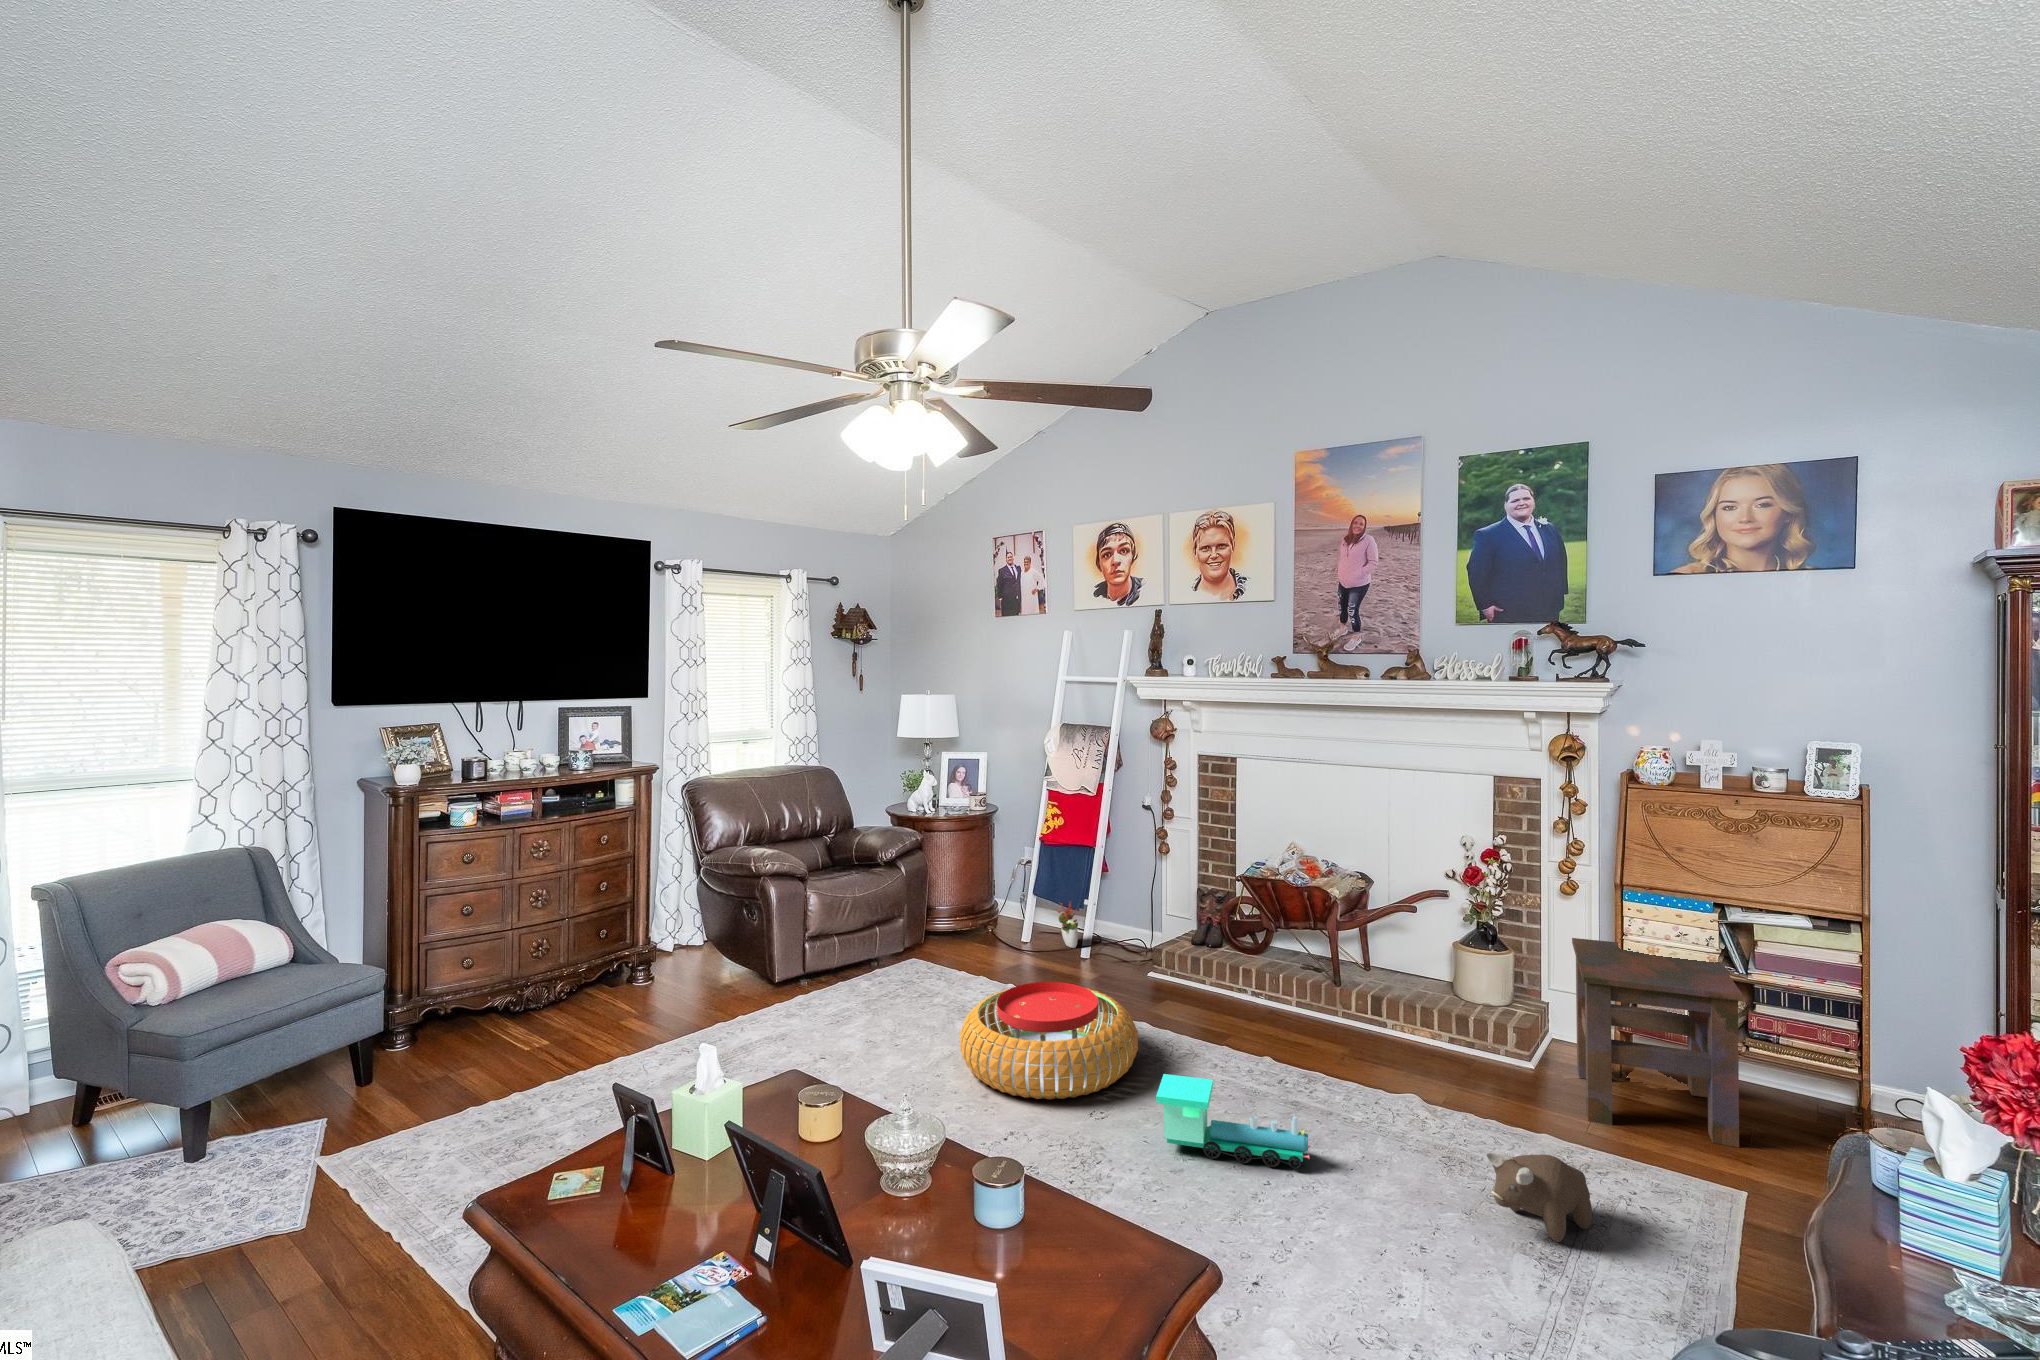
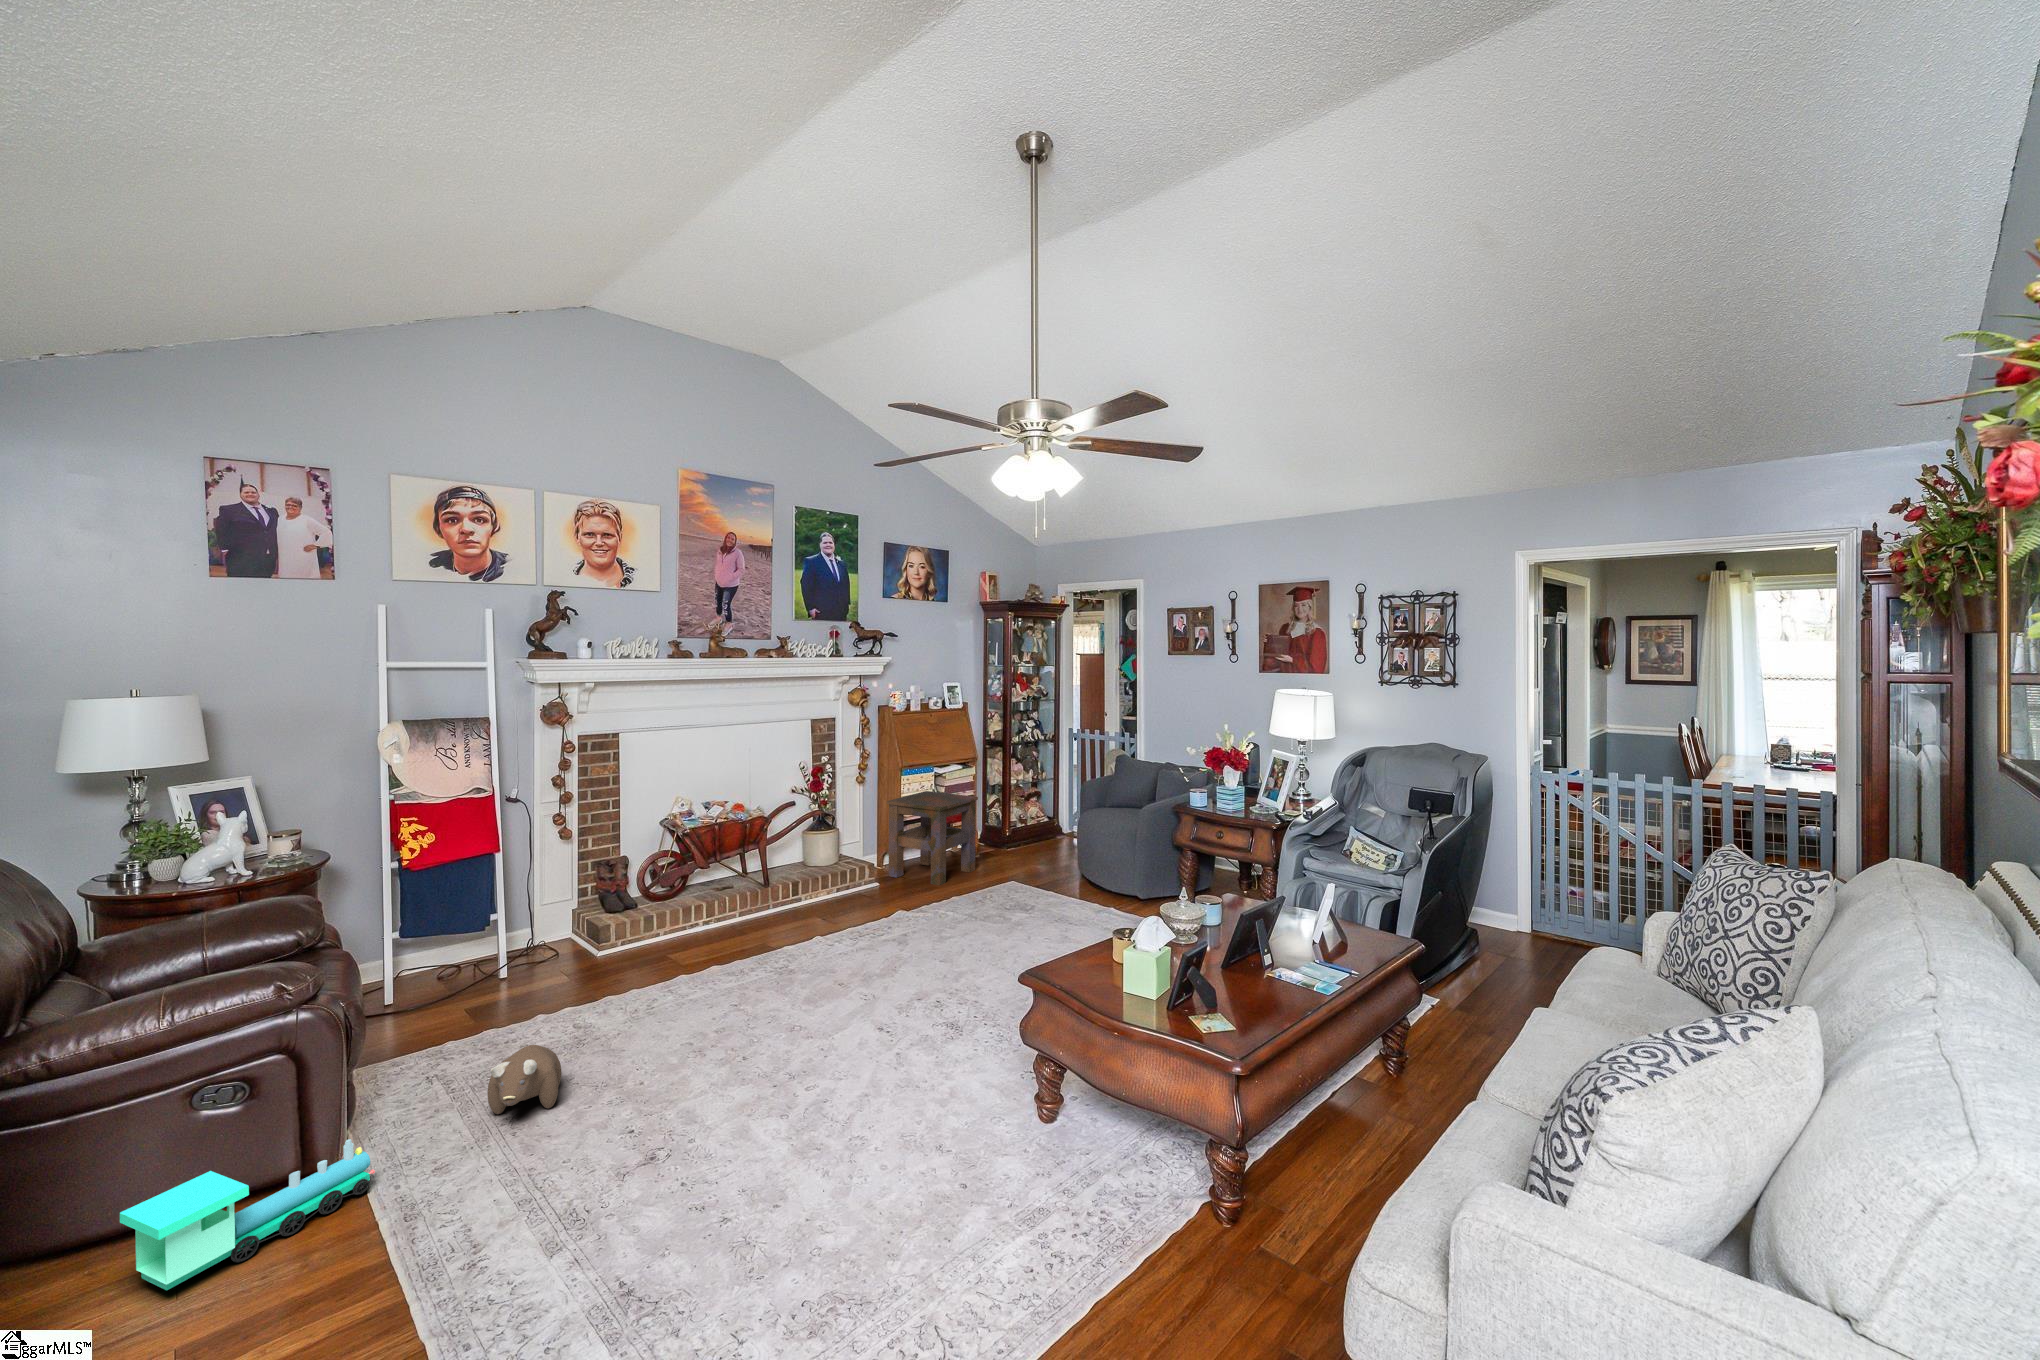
decorative plant: present [1056,902,1078,948] -> none [430,928,471,984]
pouf: present [960,982,1138,1100] -> none [656,930,833,1038]
toy train: present [1156,1074,1310,1169] -> present [120,1139,375,1290]
plush toy: present [1486,1153,1592,1242] -> present [487,1045,562,1114]

